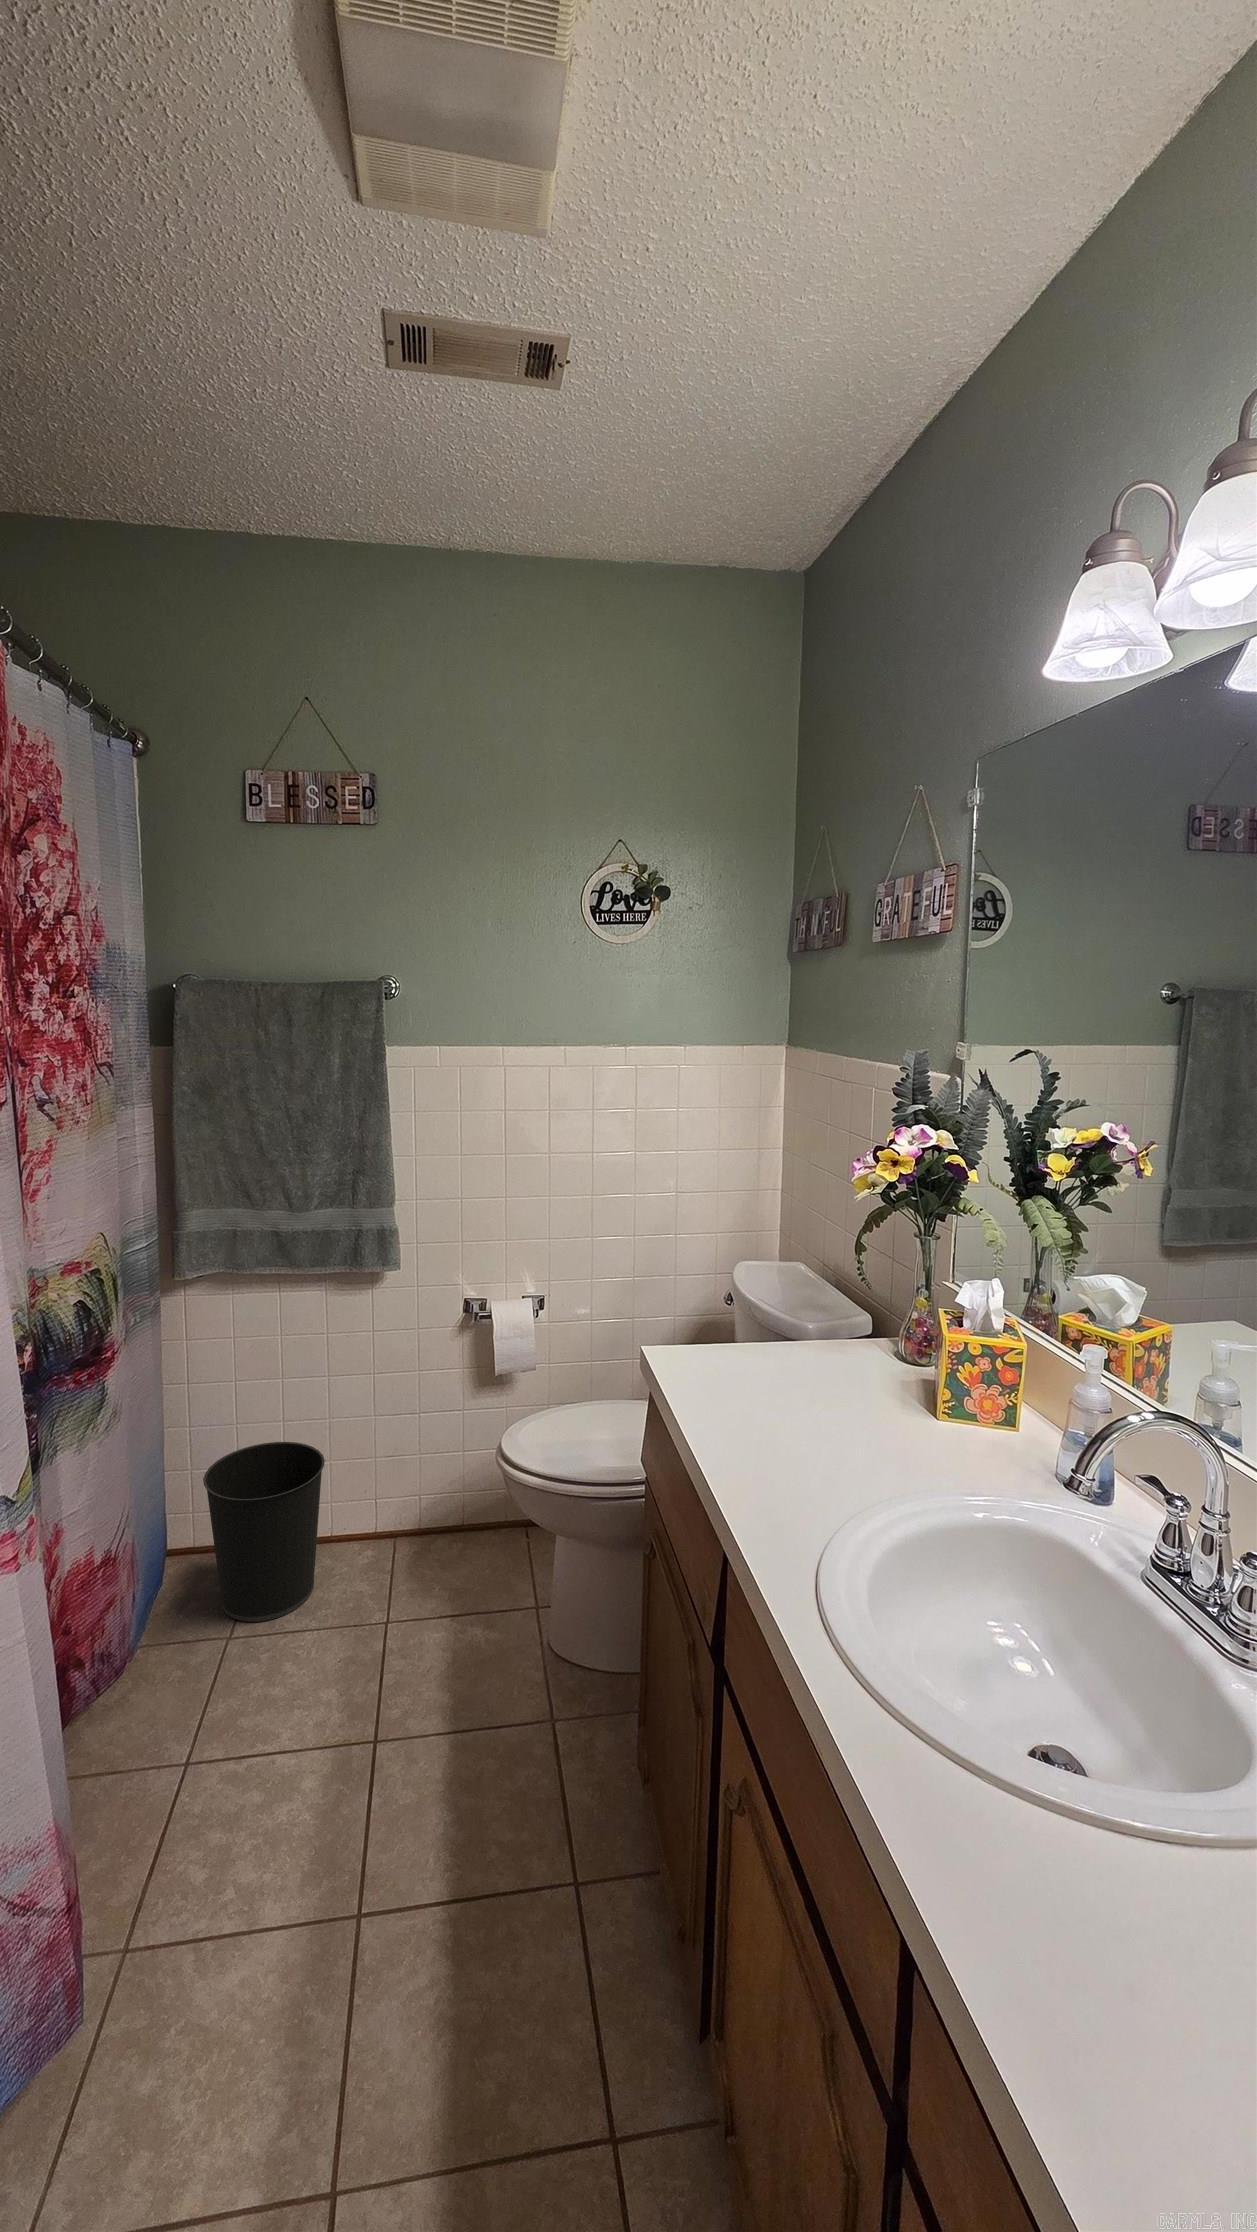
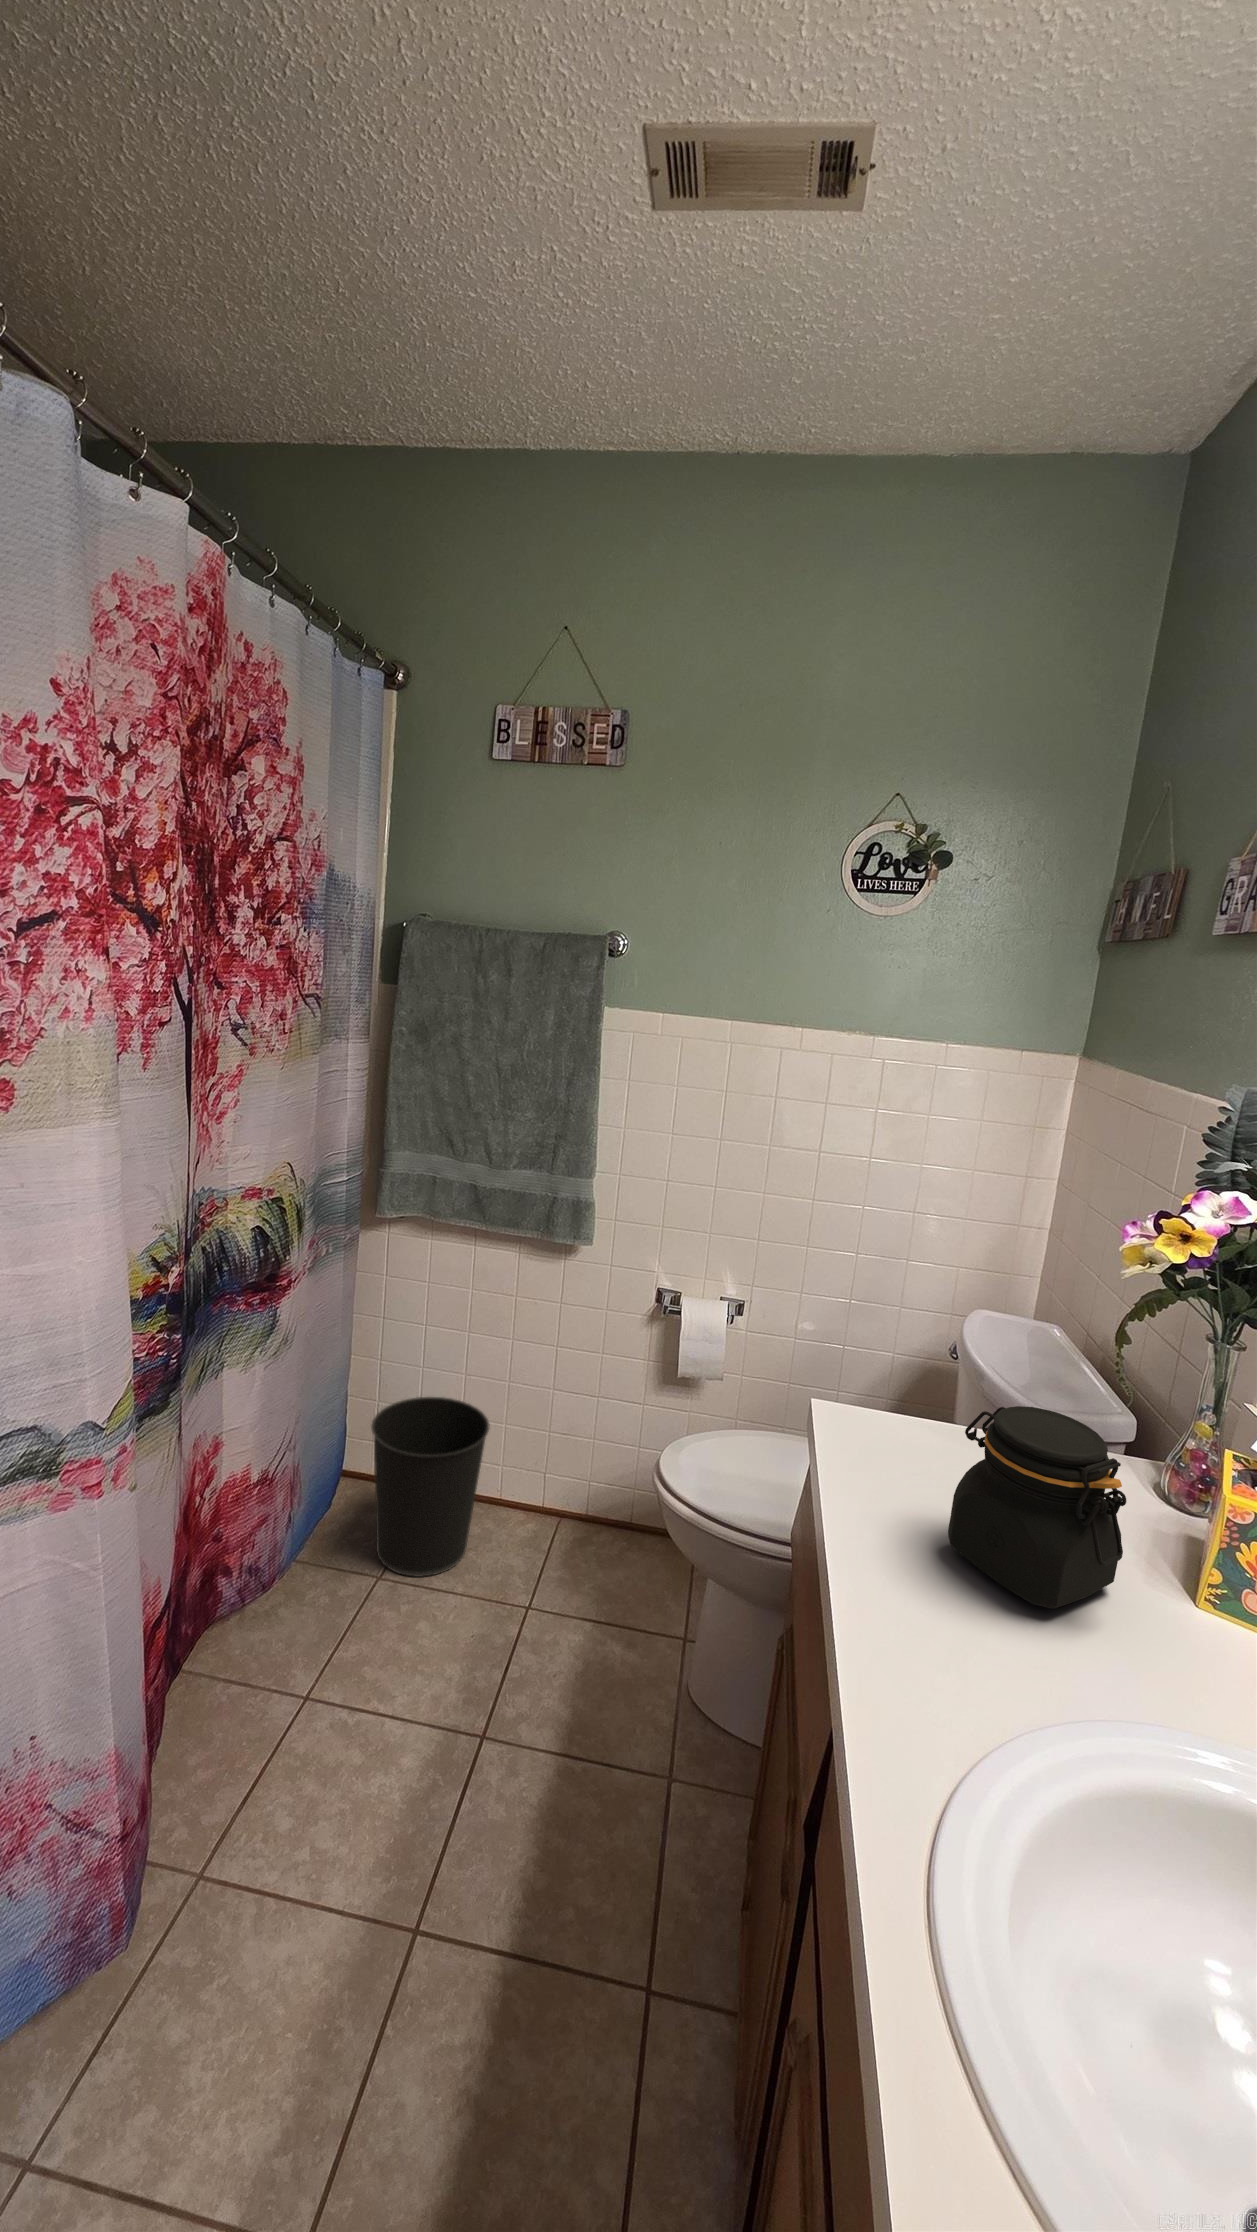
jar: none [773,1301,891,1436] -> present [948,1406,1126,1609]

